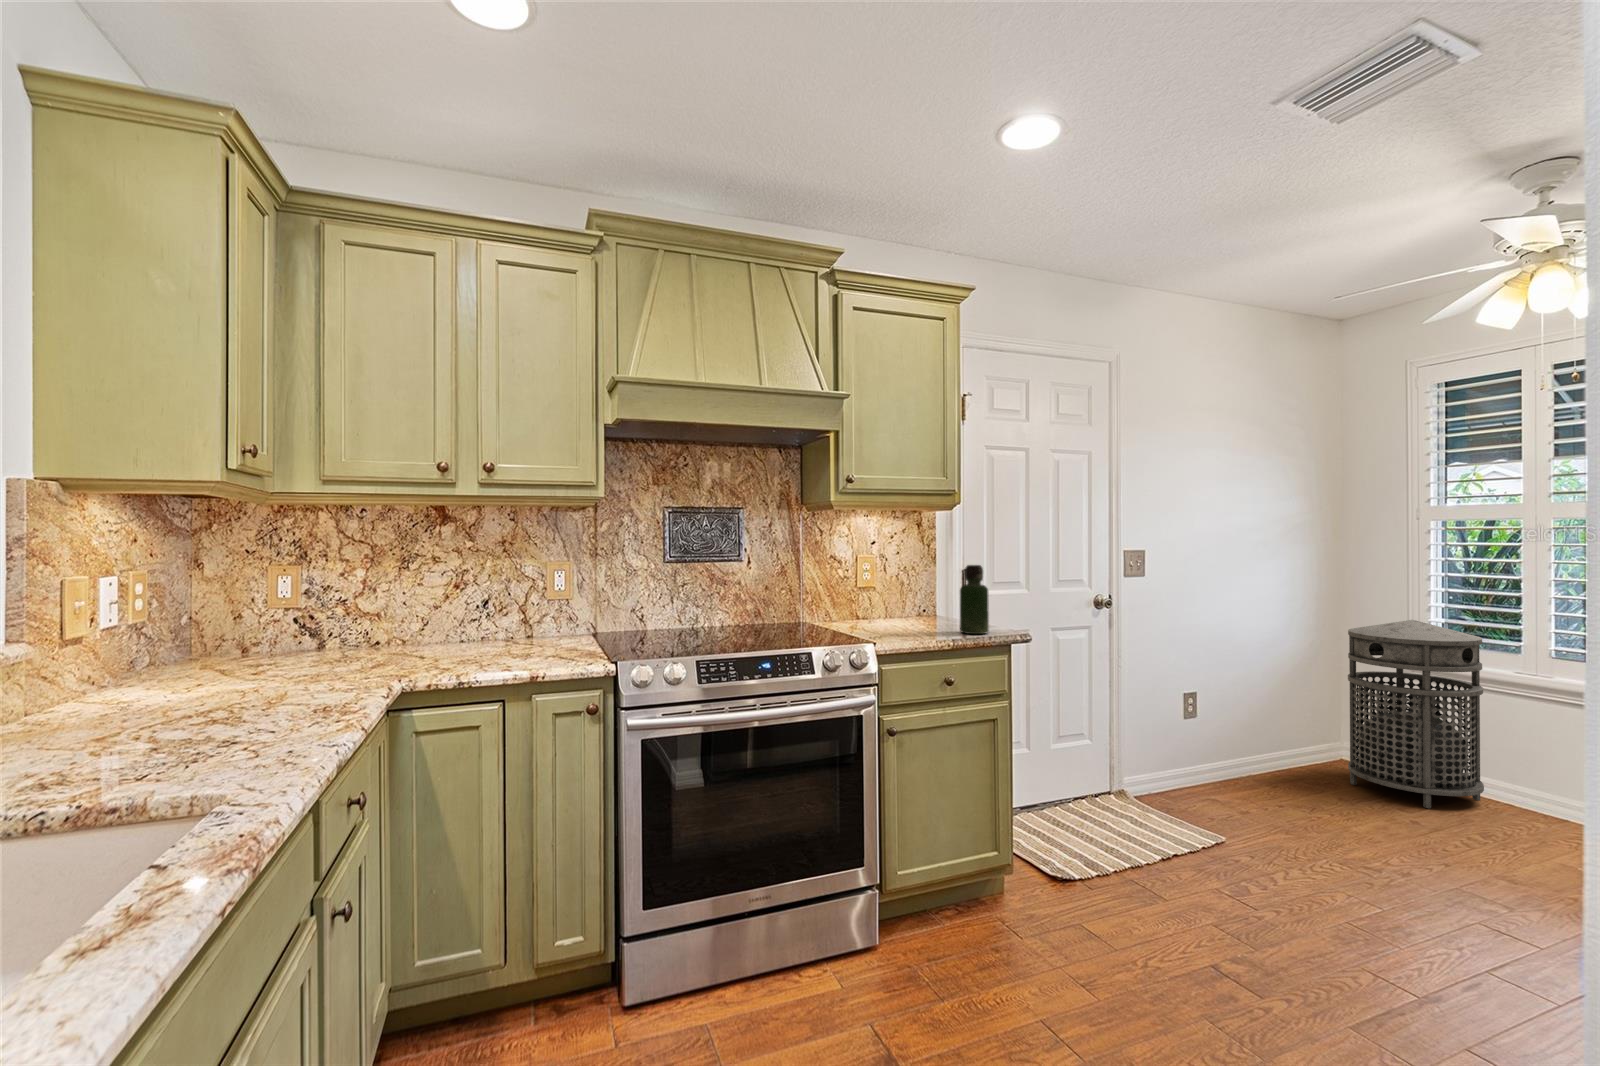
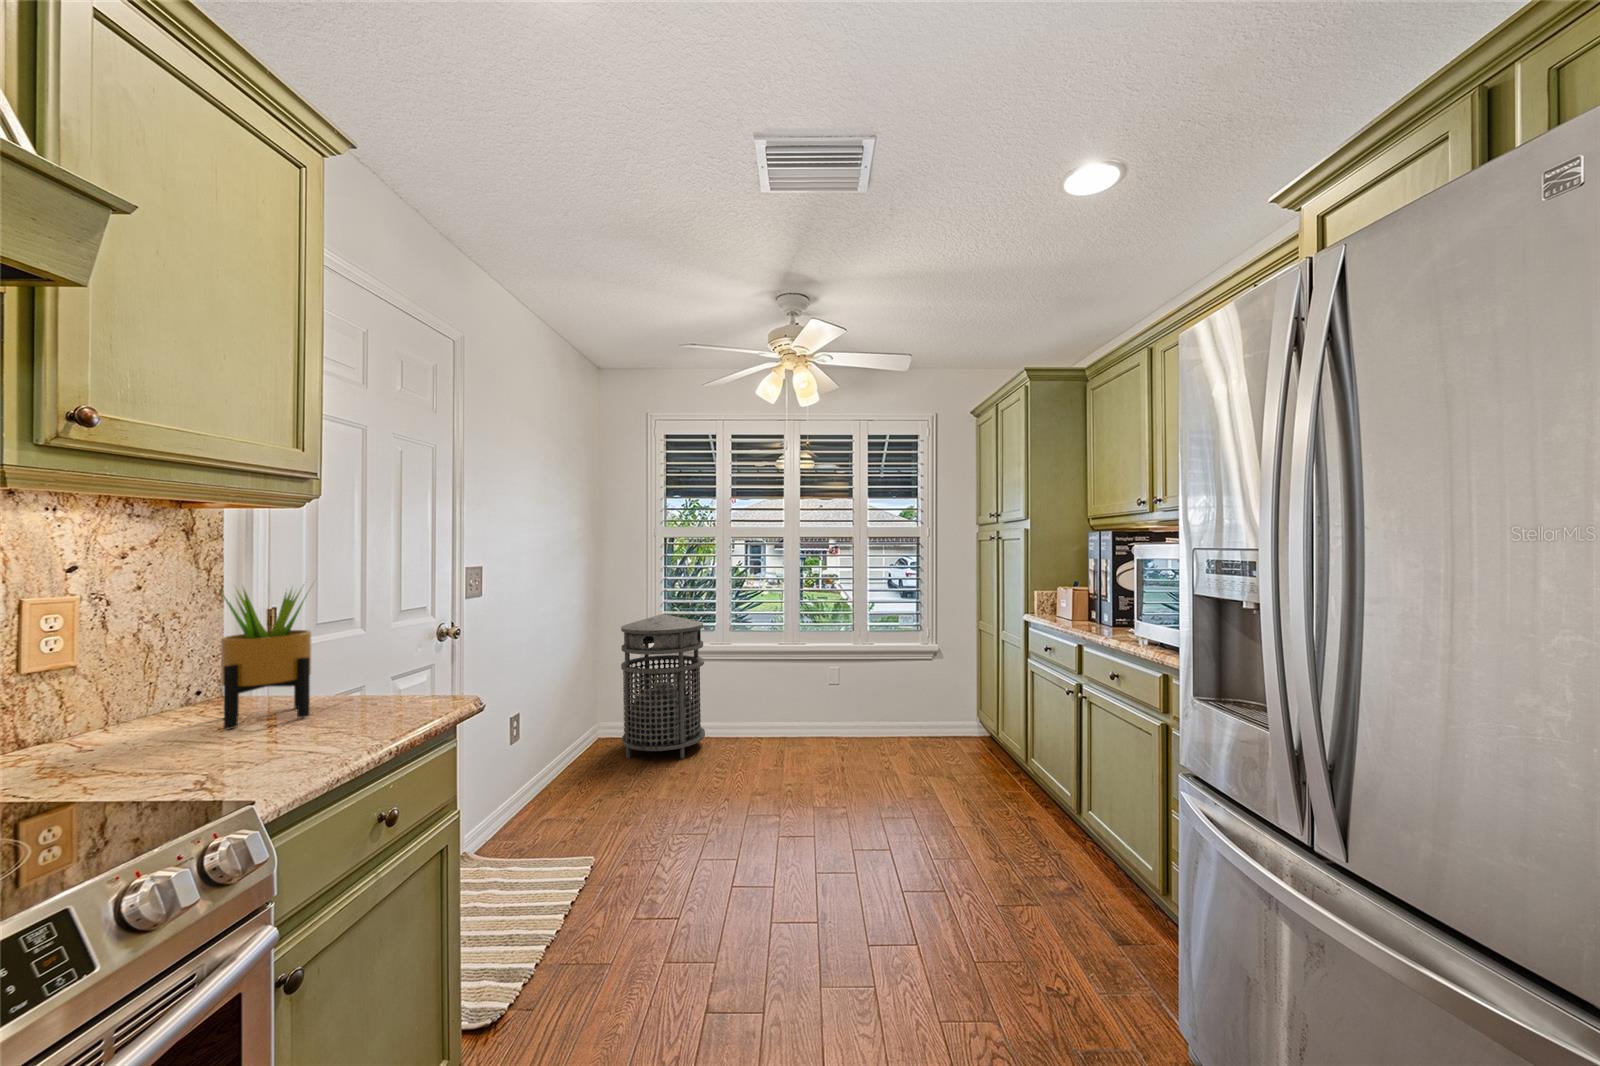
potted plant: none [910,549,950,627] -> present [221,588,311,729]
bottle: present [960,565,989,634] -> none [361,598,418,718]

